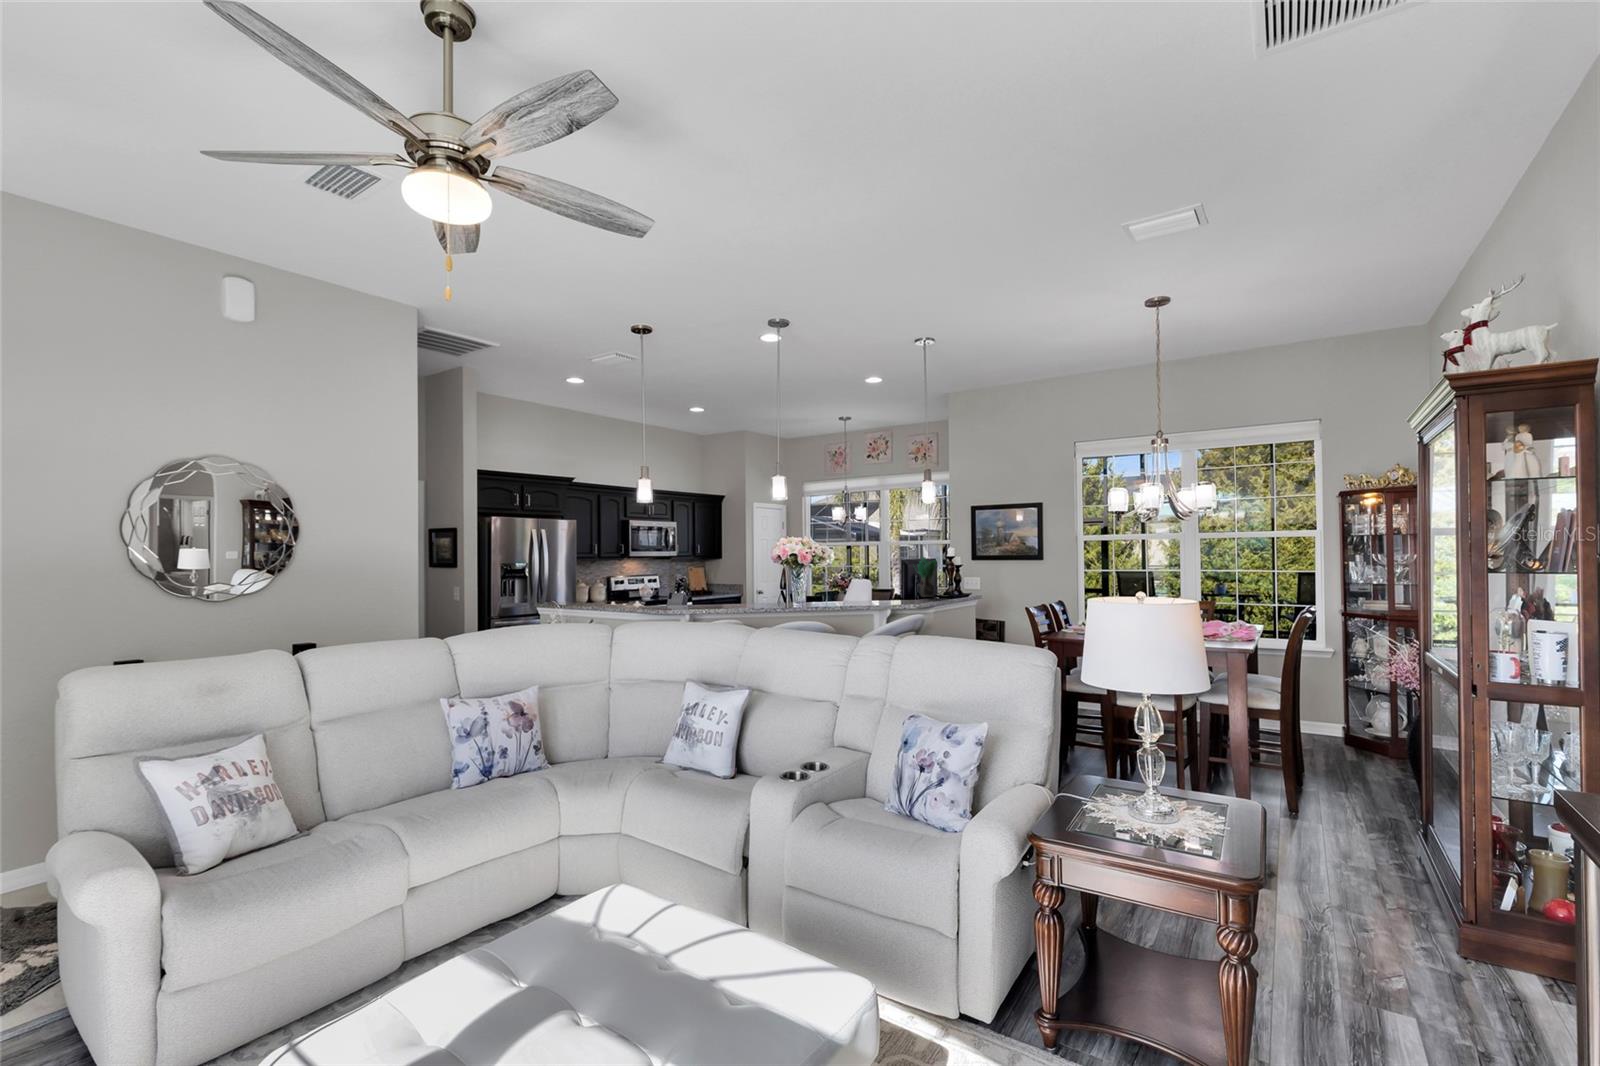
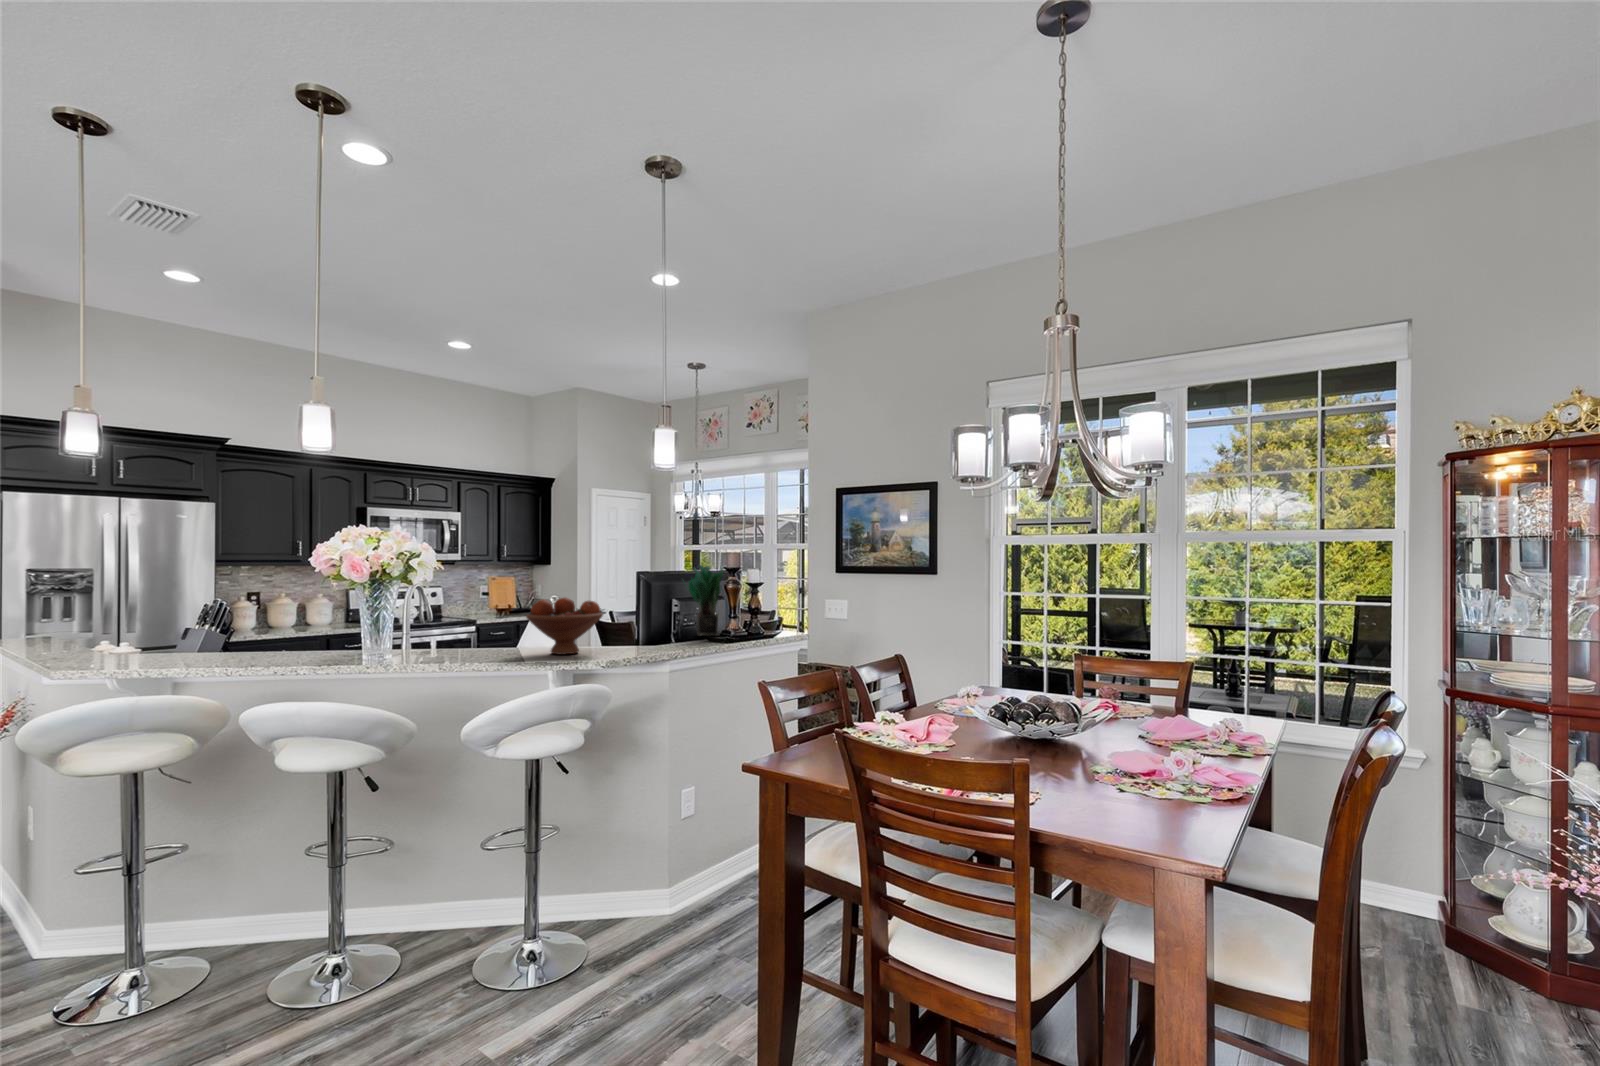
fruit bowl: none [860,575,900,605] -> present [526,597,603,655]

